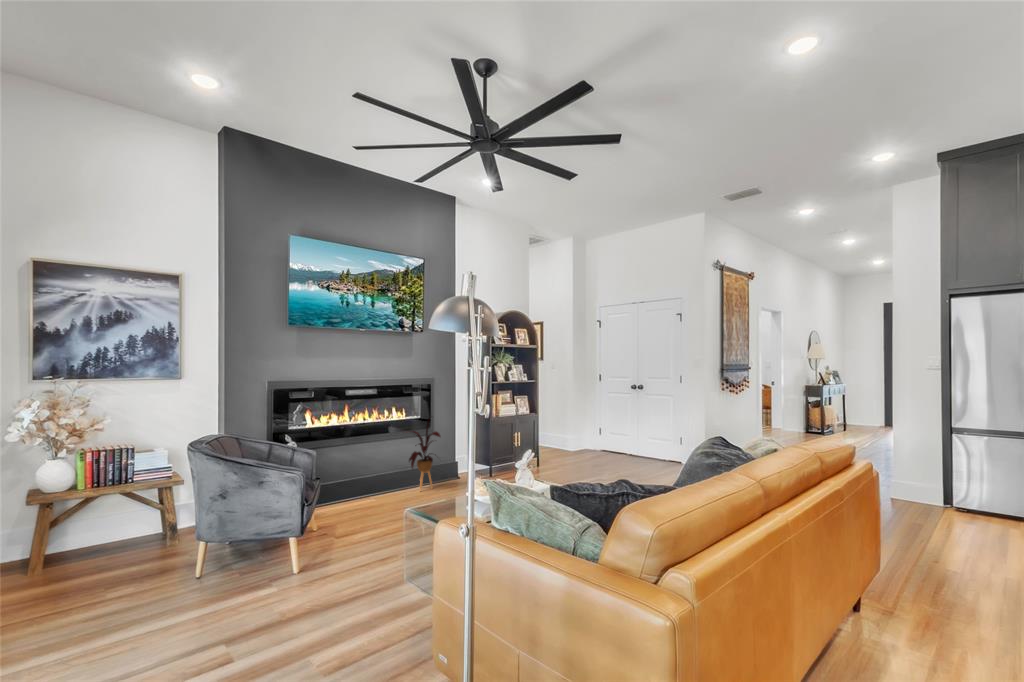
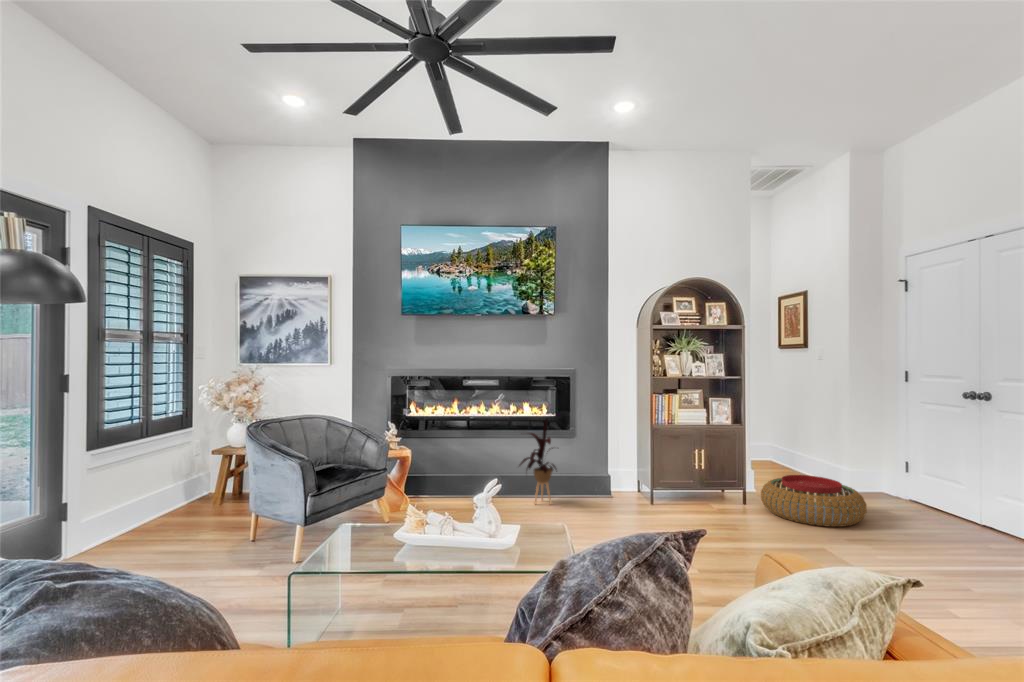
pouf: none [560,439,618,467] -> present [761,475,867,527]

